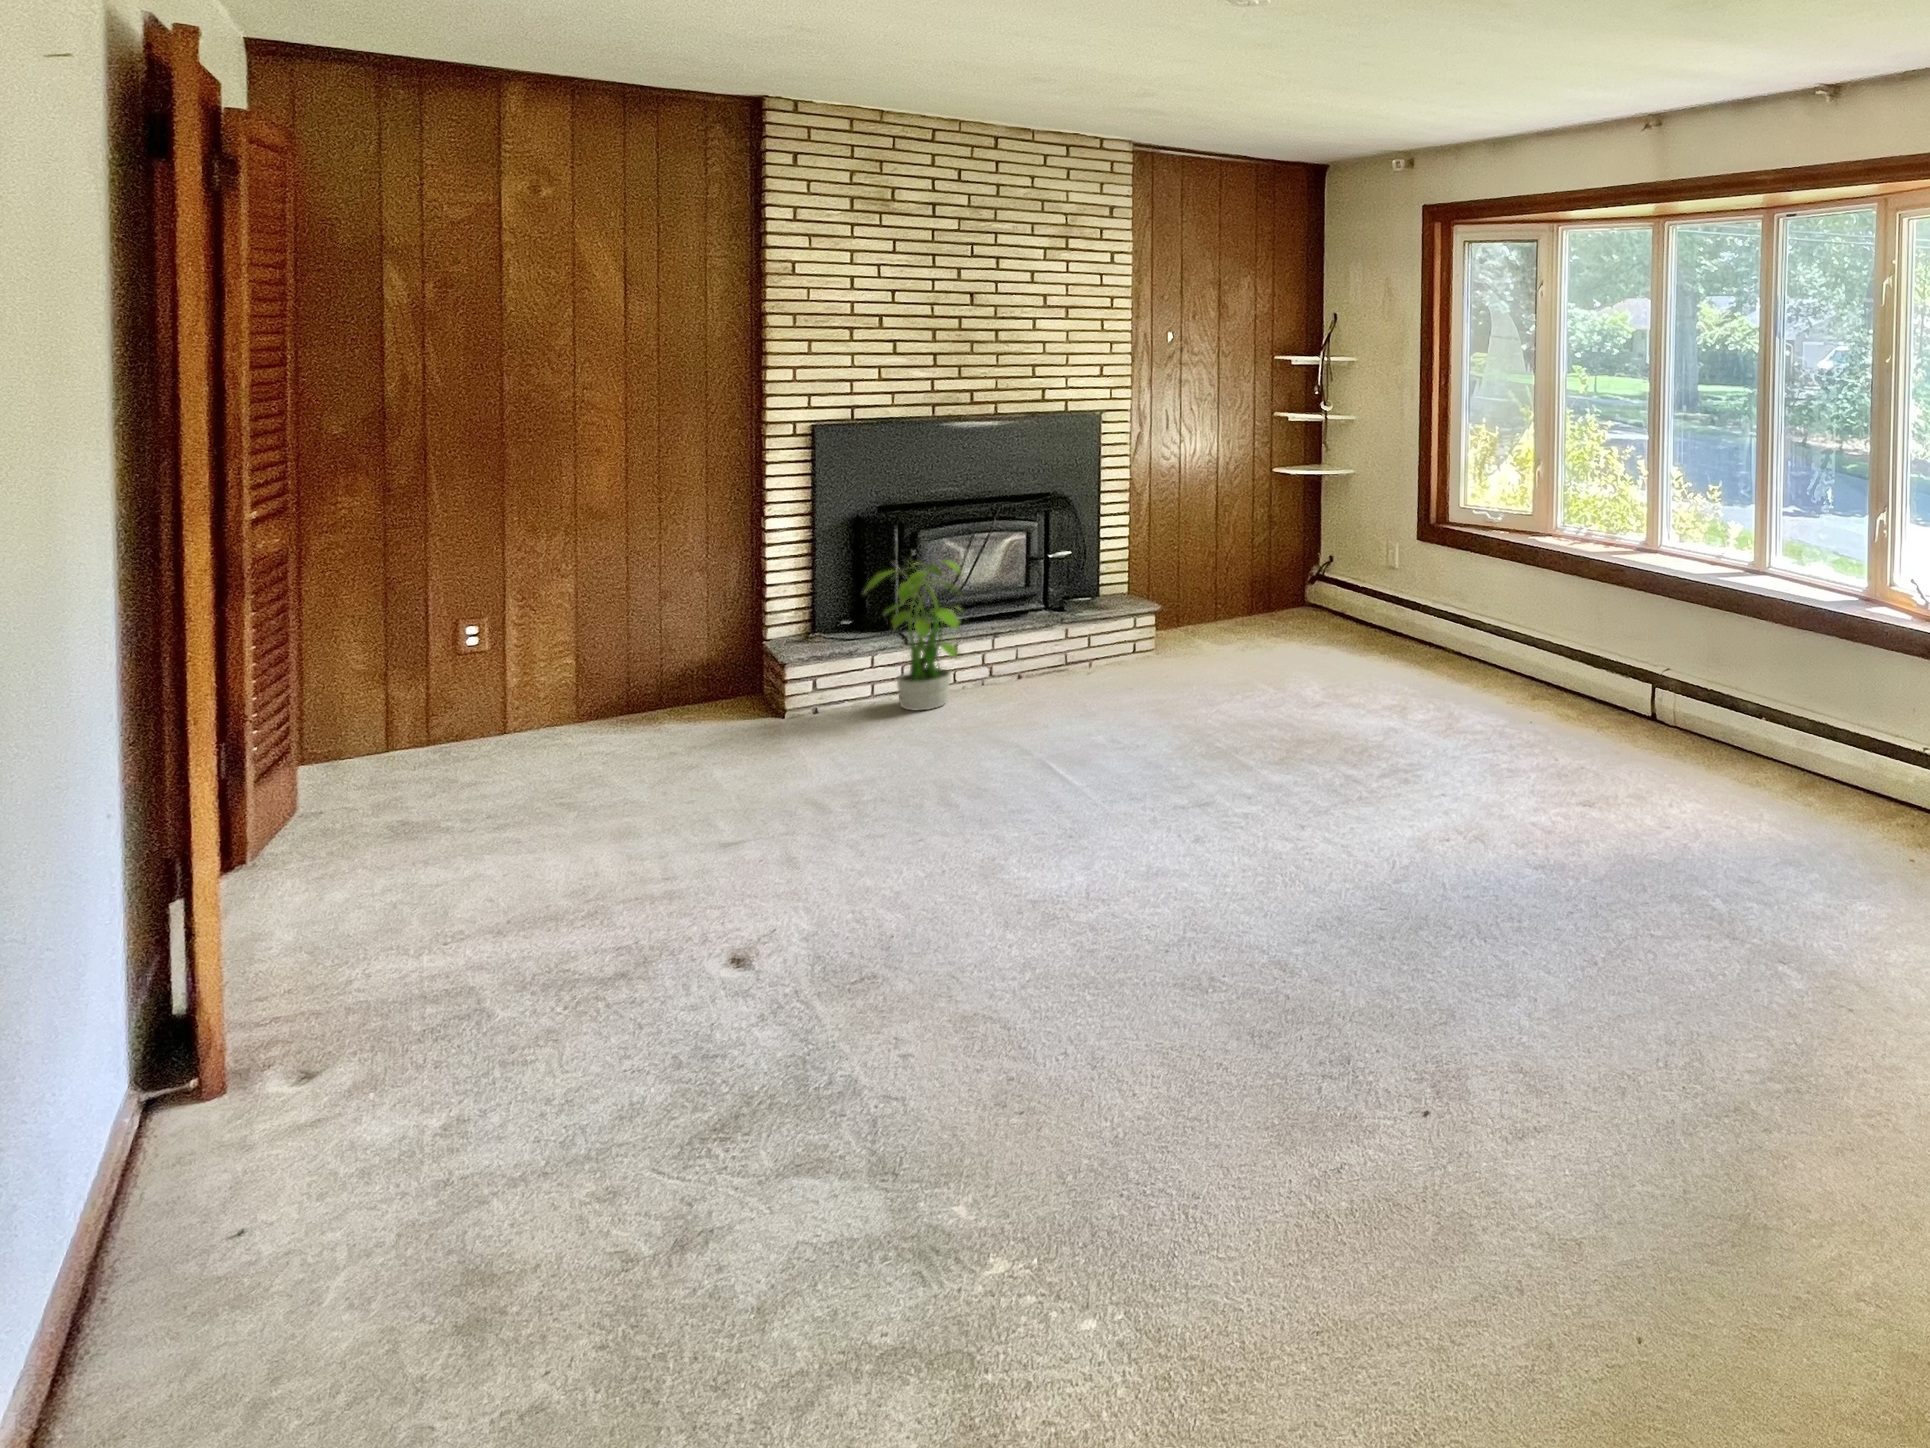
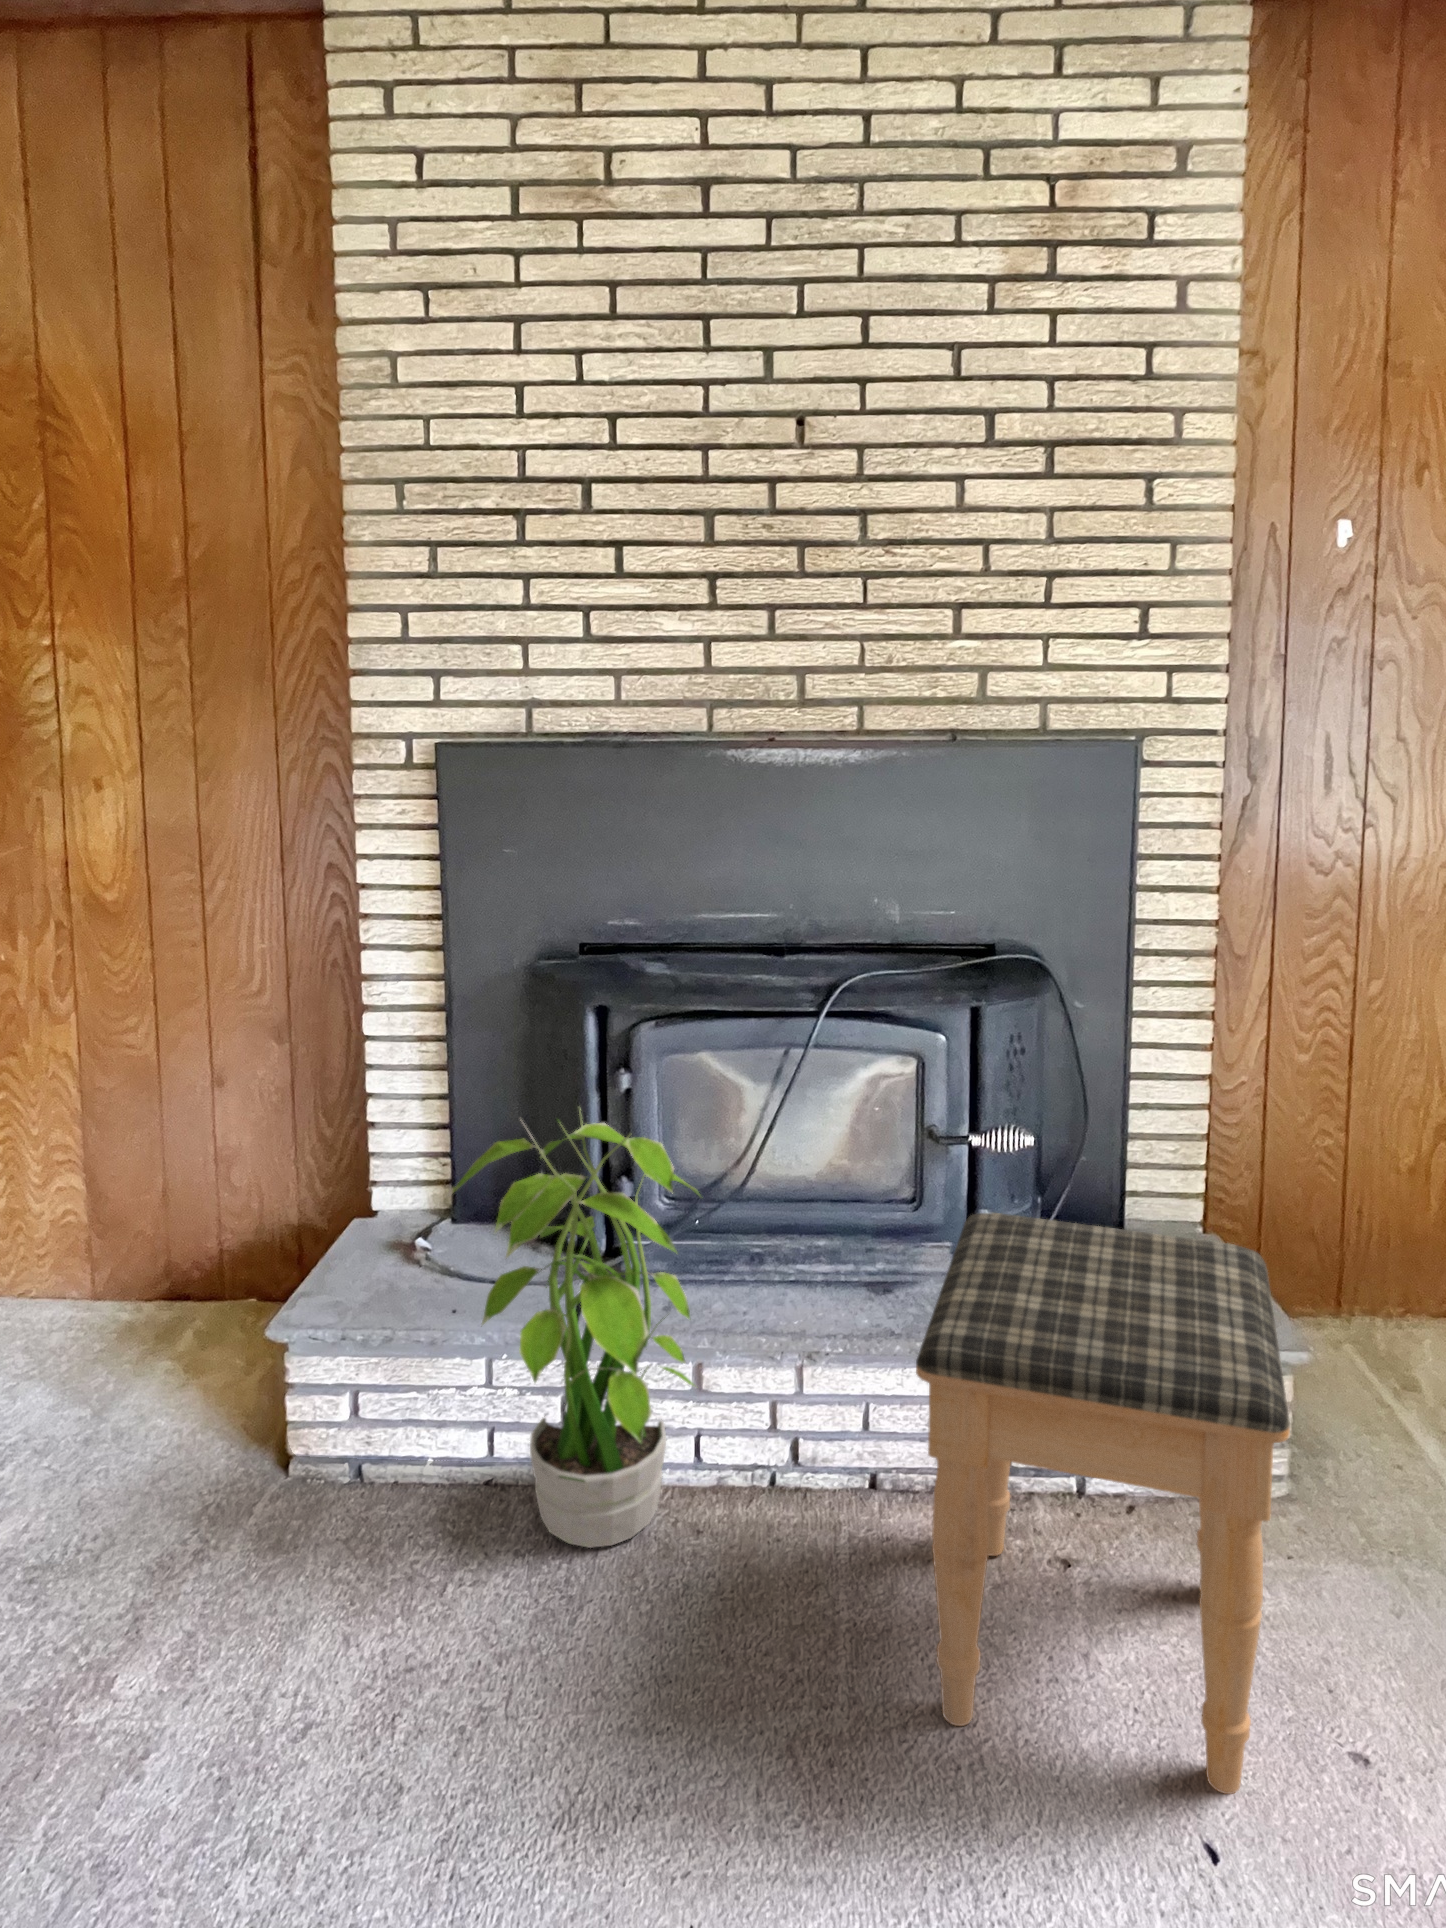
footstool: none [1060,567,1168,706] -> present [916,1213,1290,1794]

